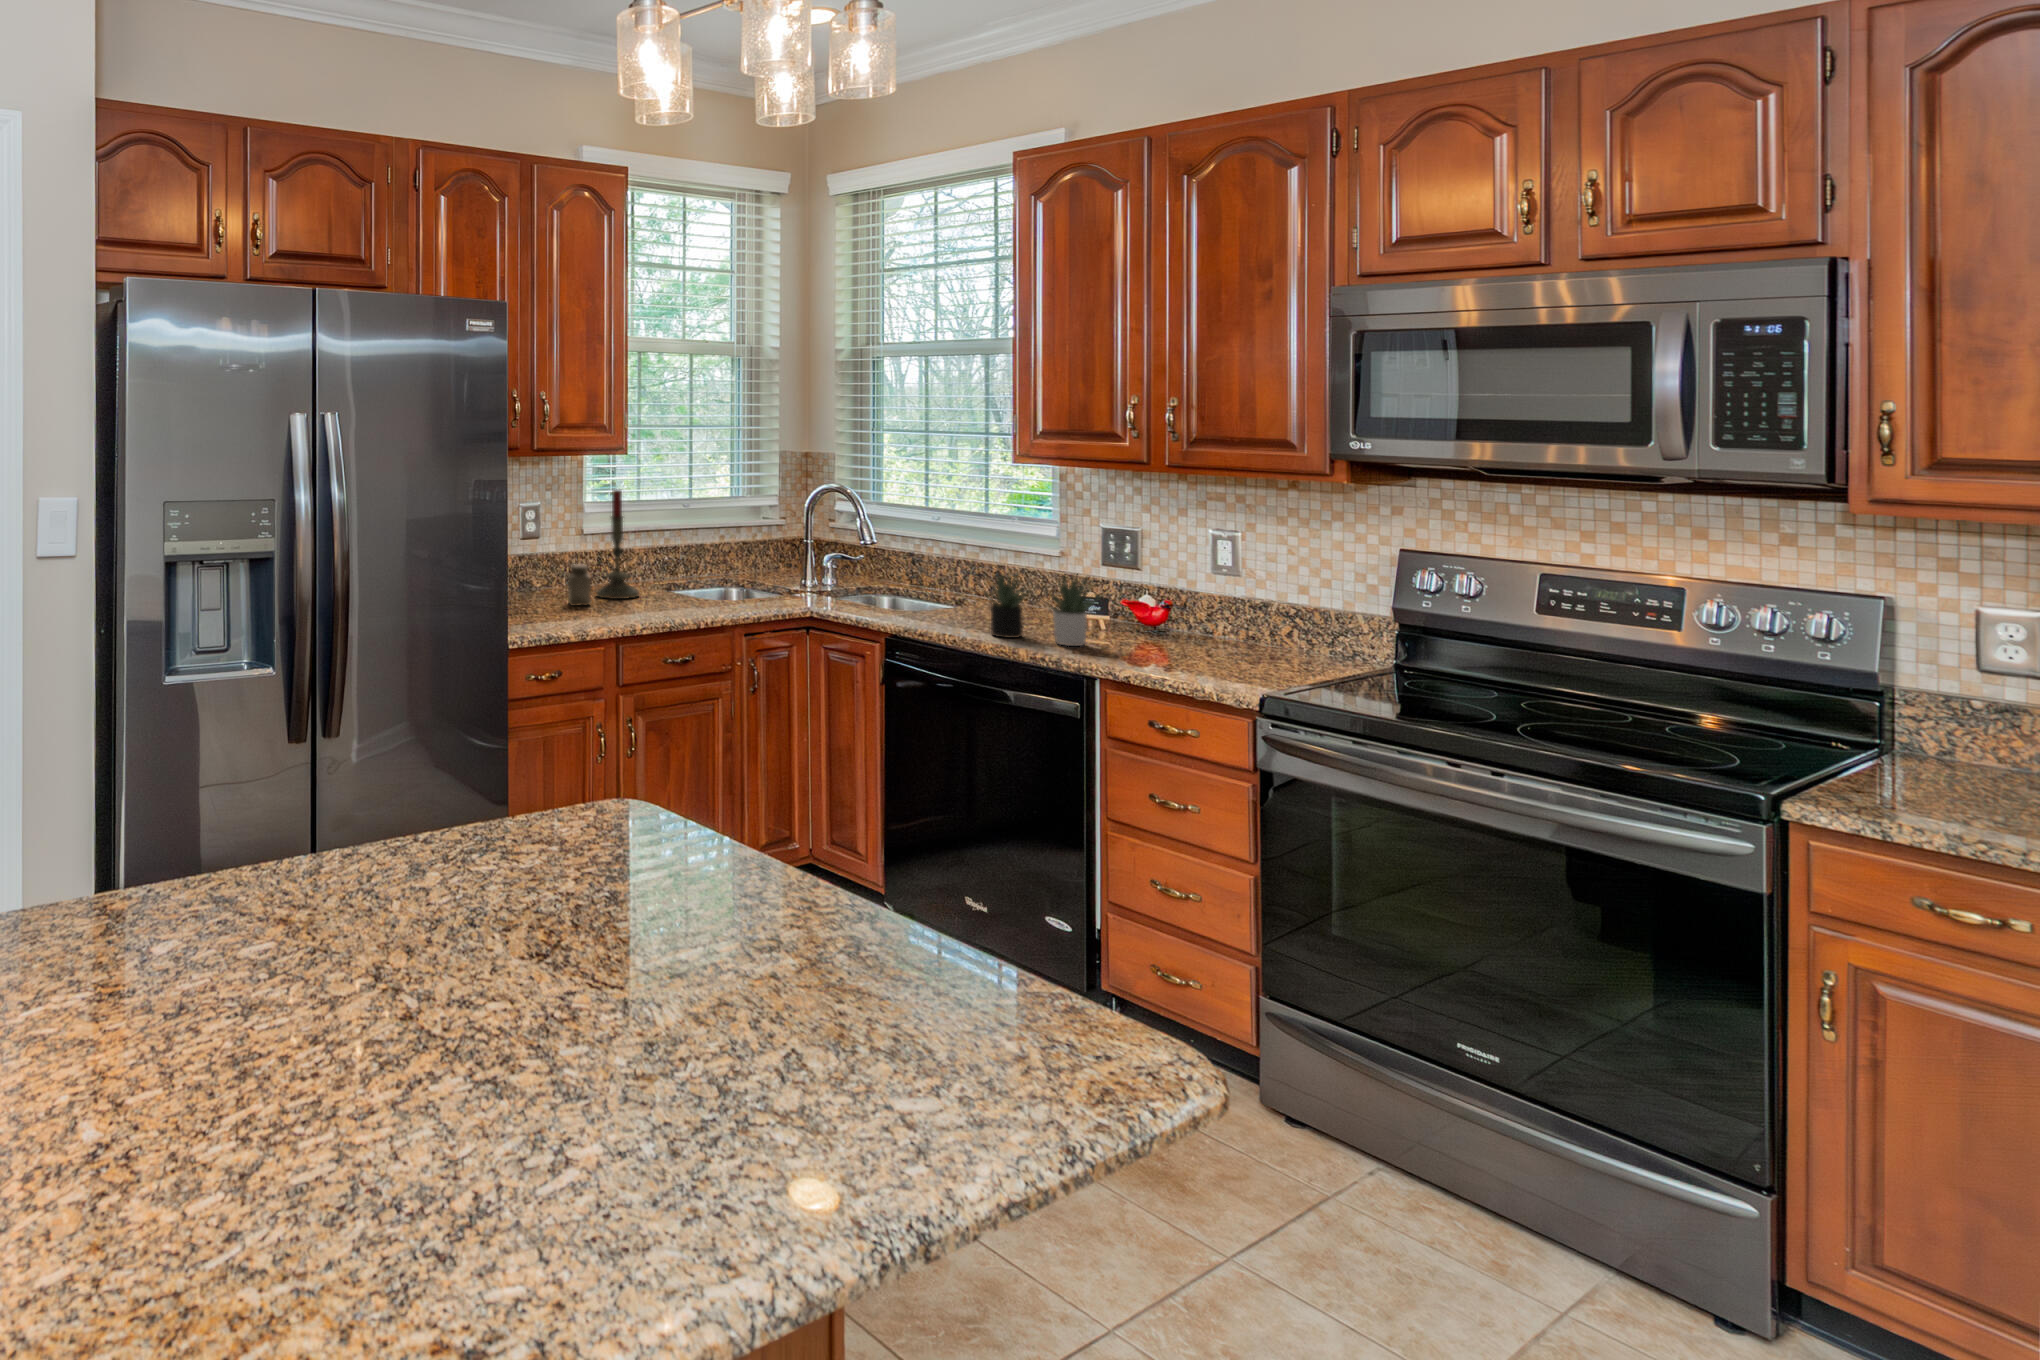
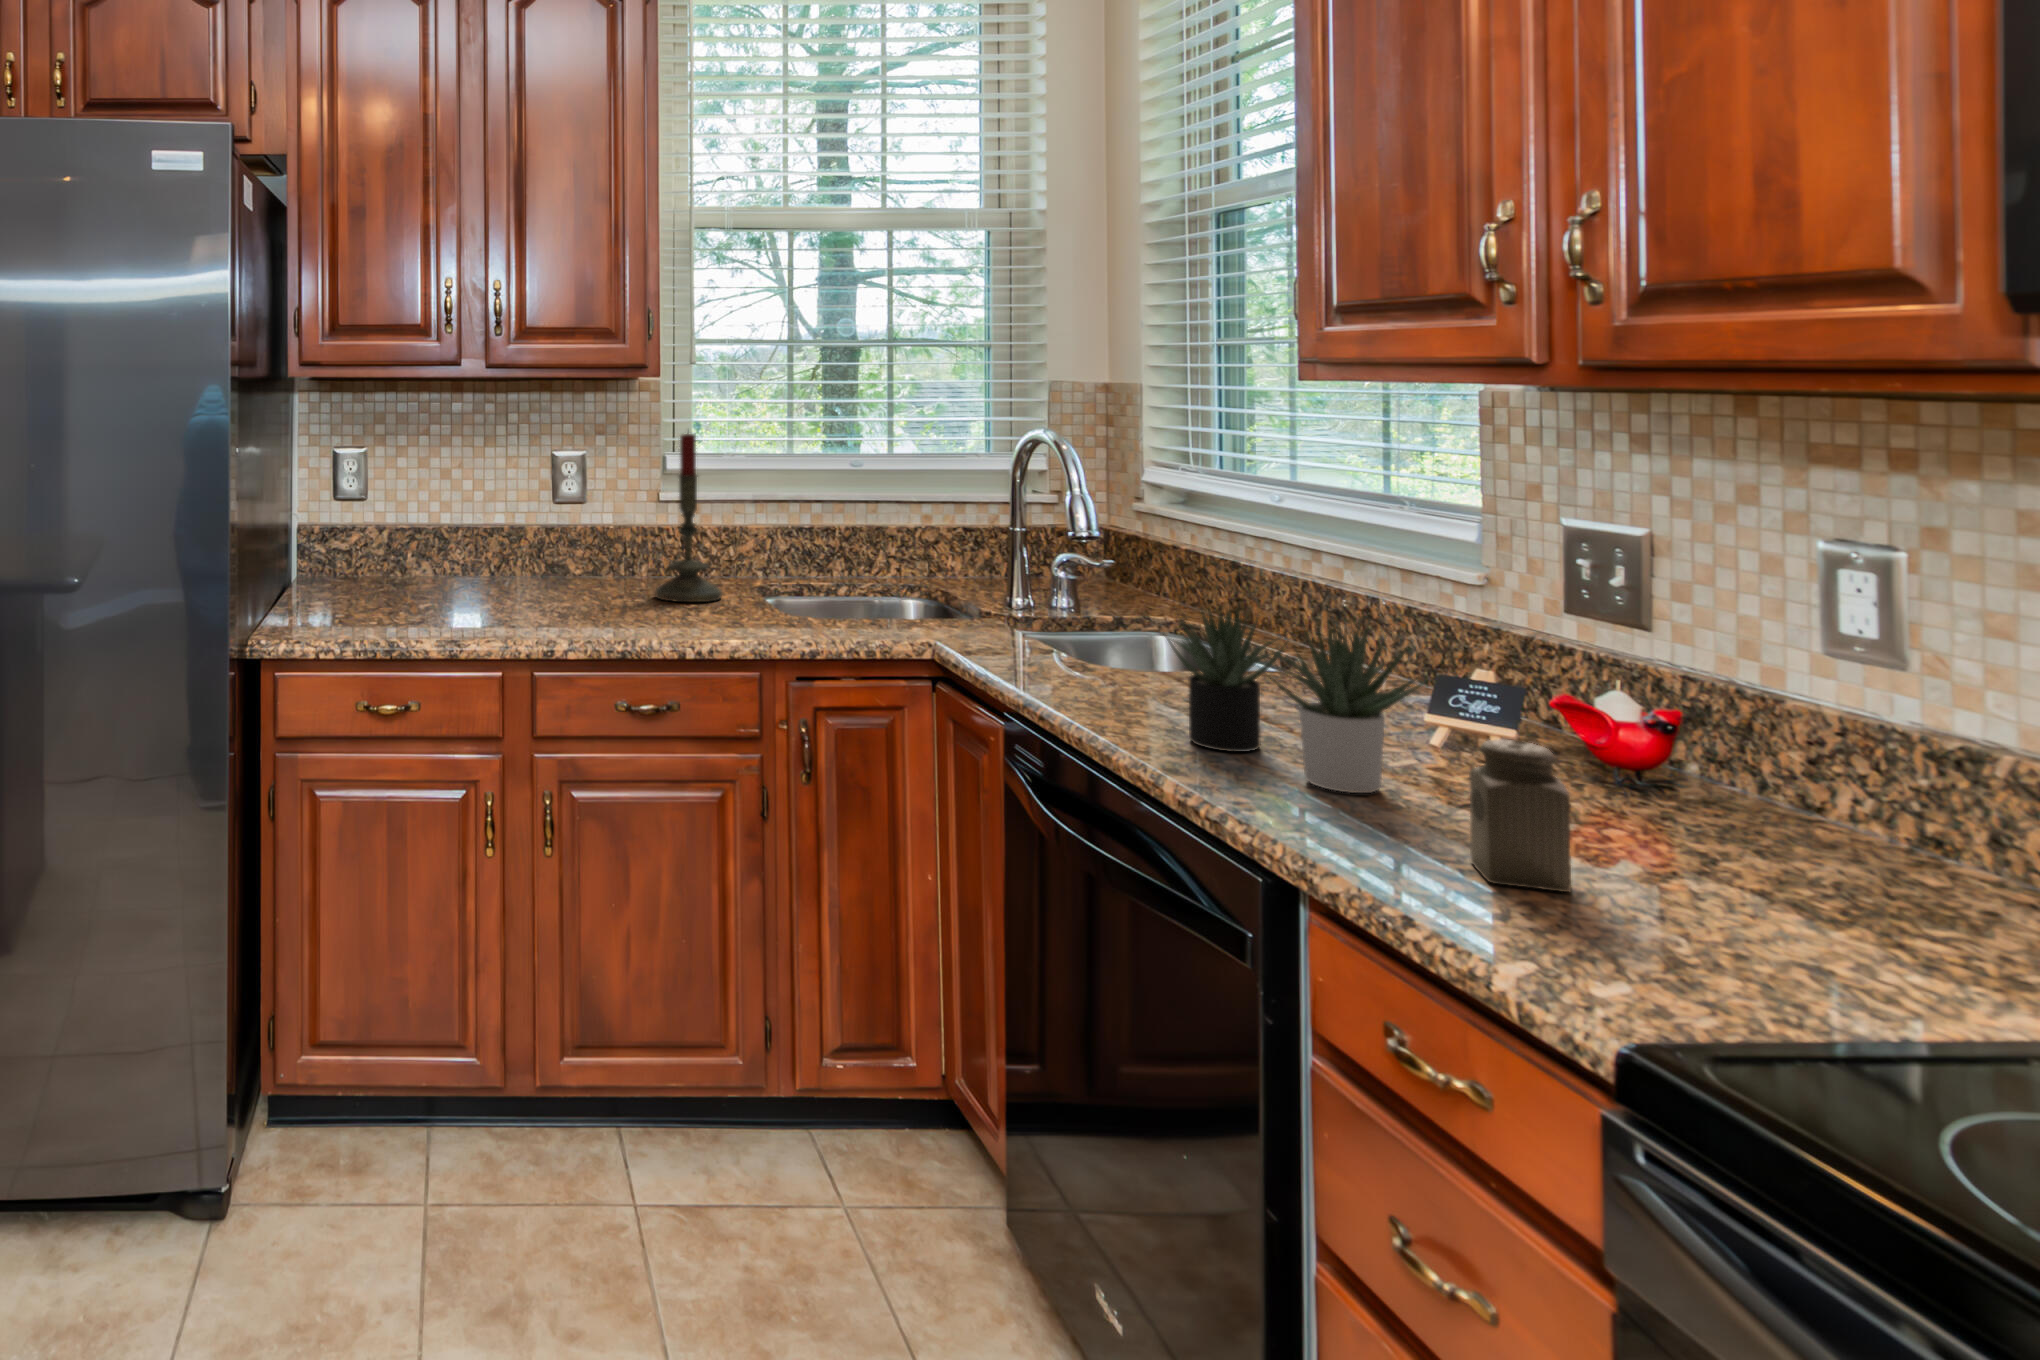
salt shaker: present [568,564,591,606] -> present [1469,739,1571,892]

